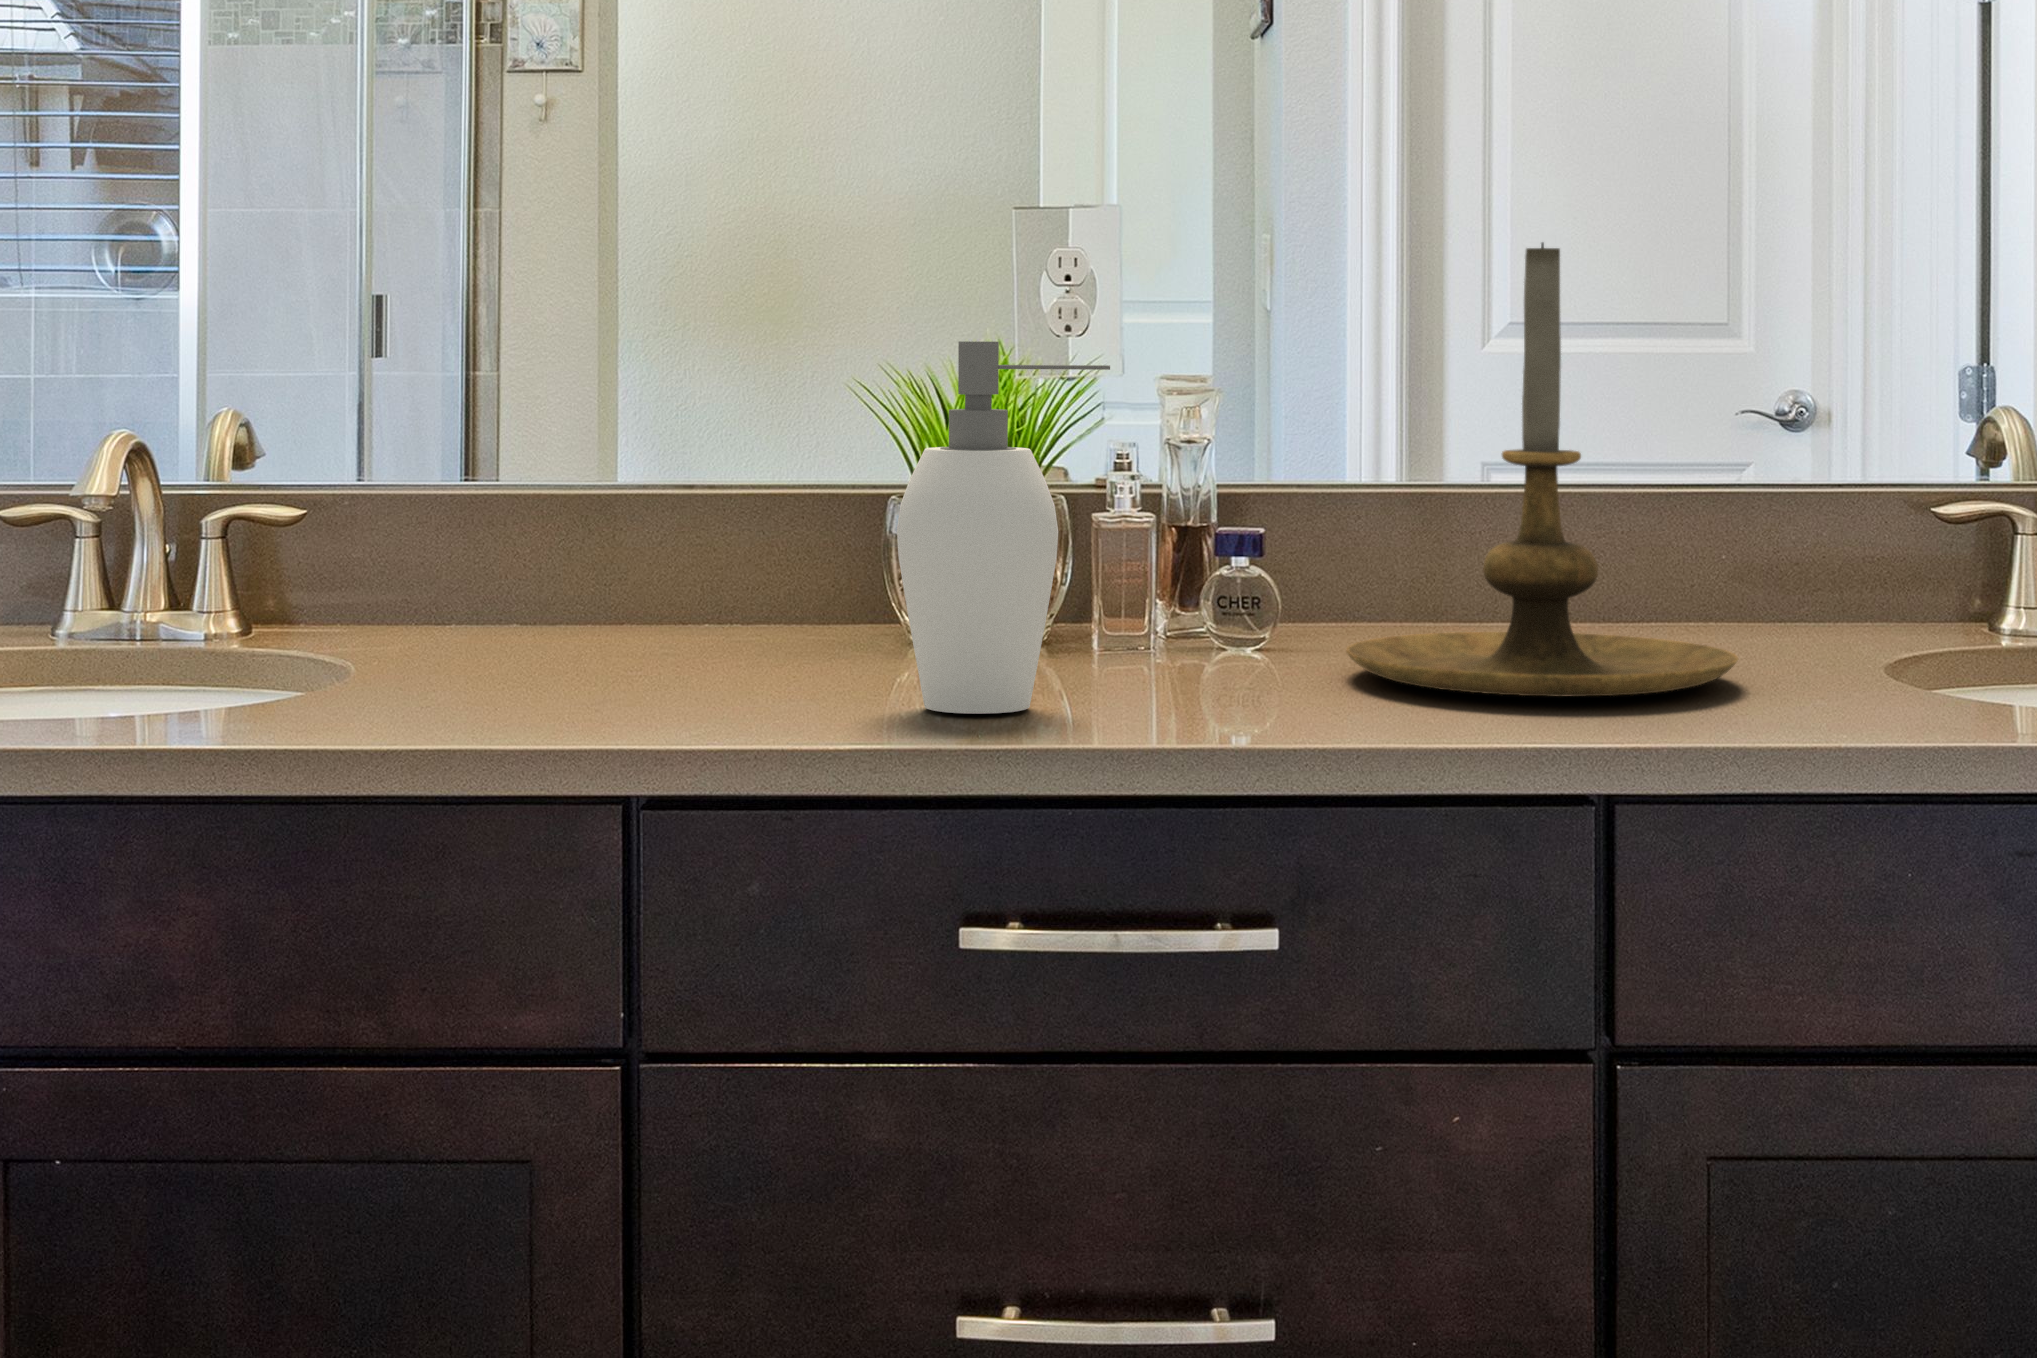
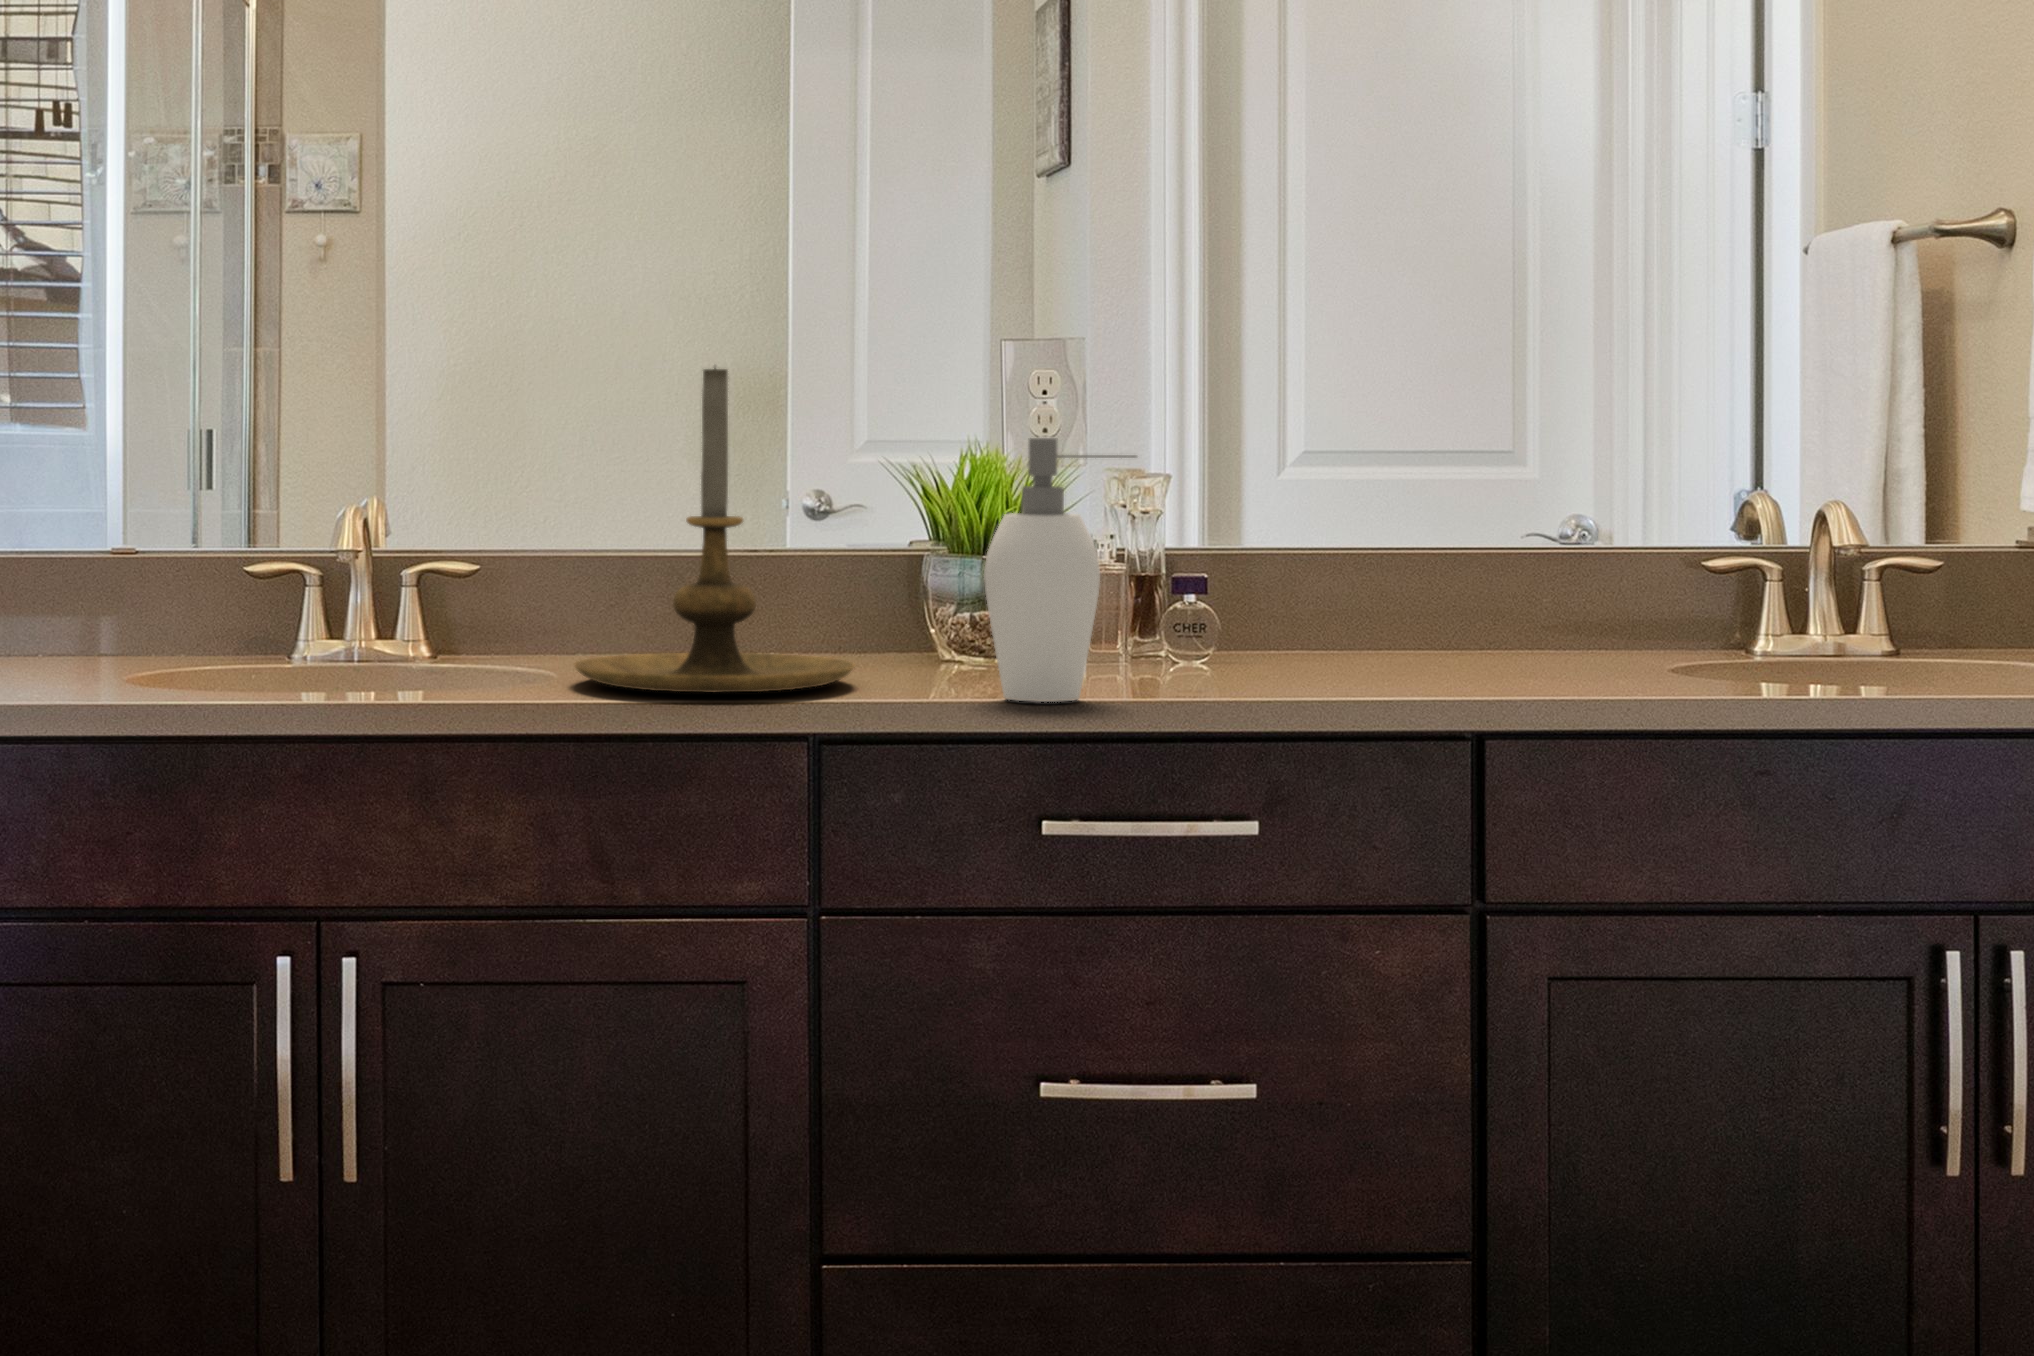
candle holder: present [1346,243,1738,697] -> present [574,367,855,692]

